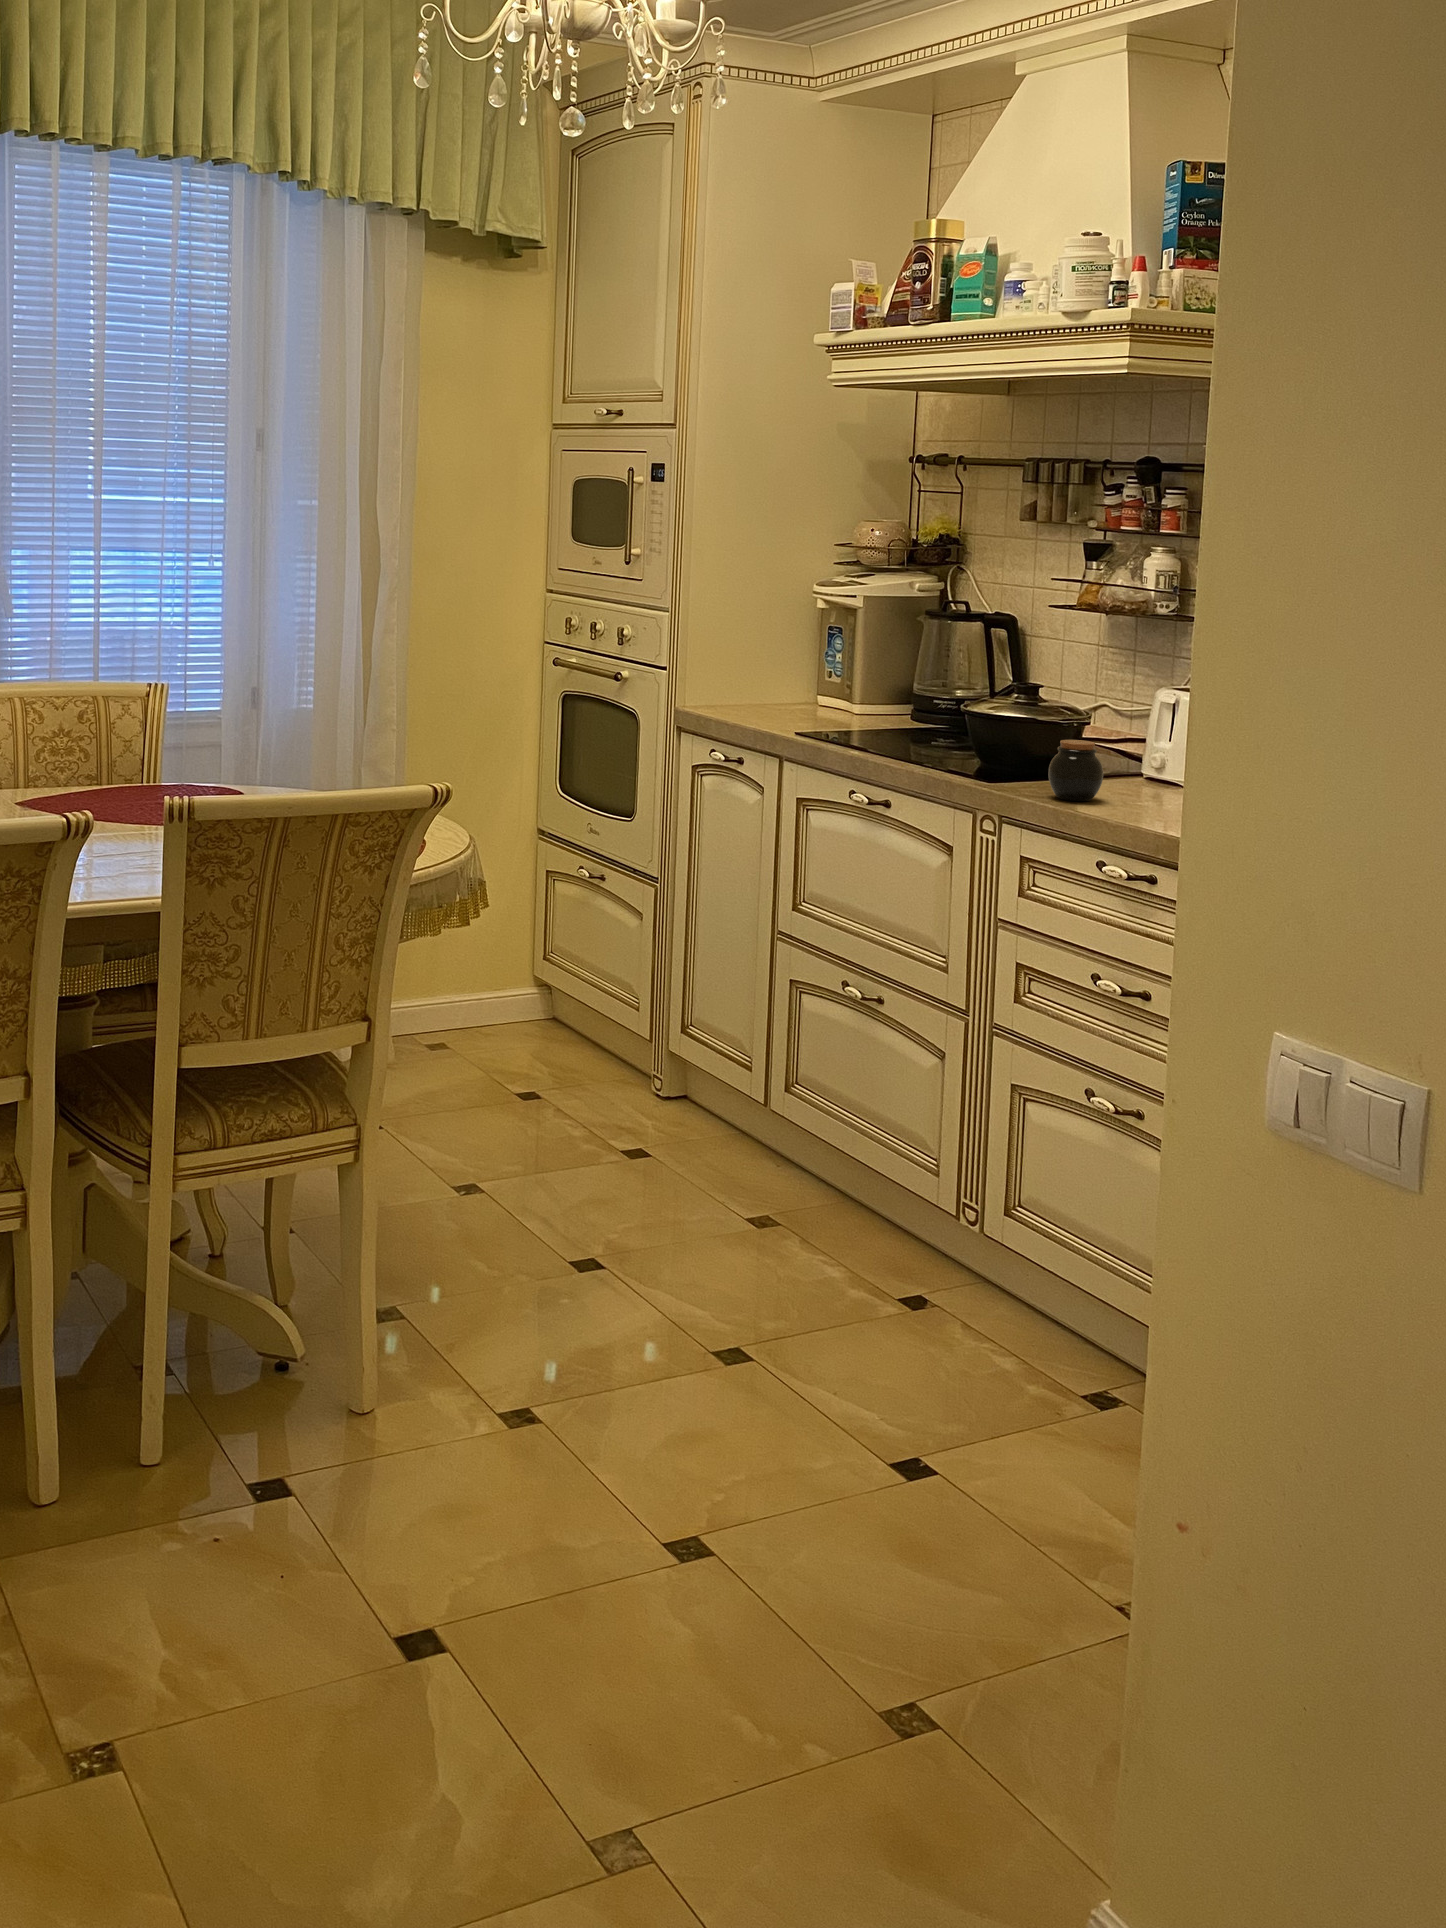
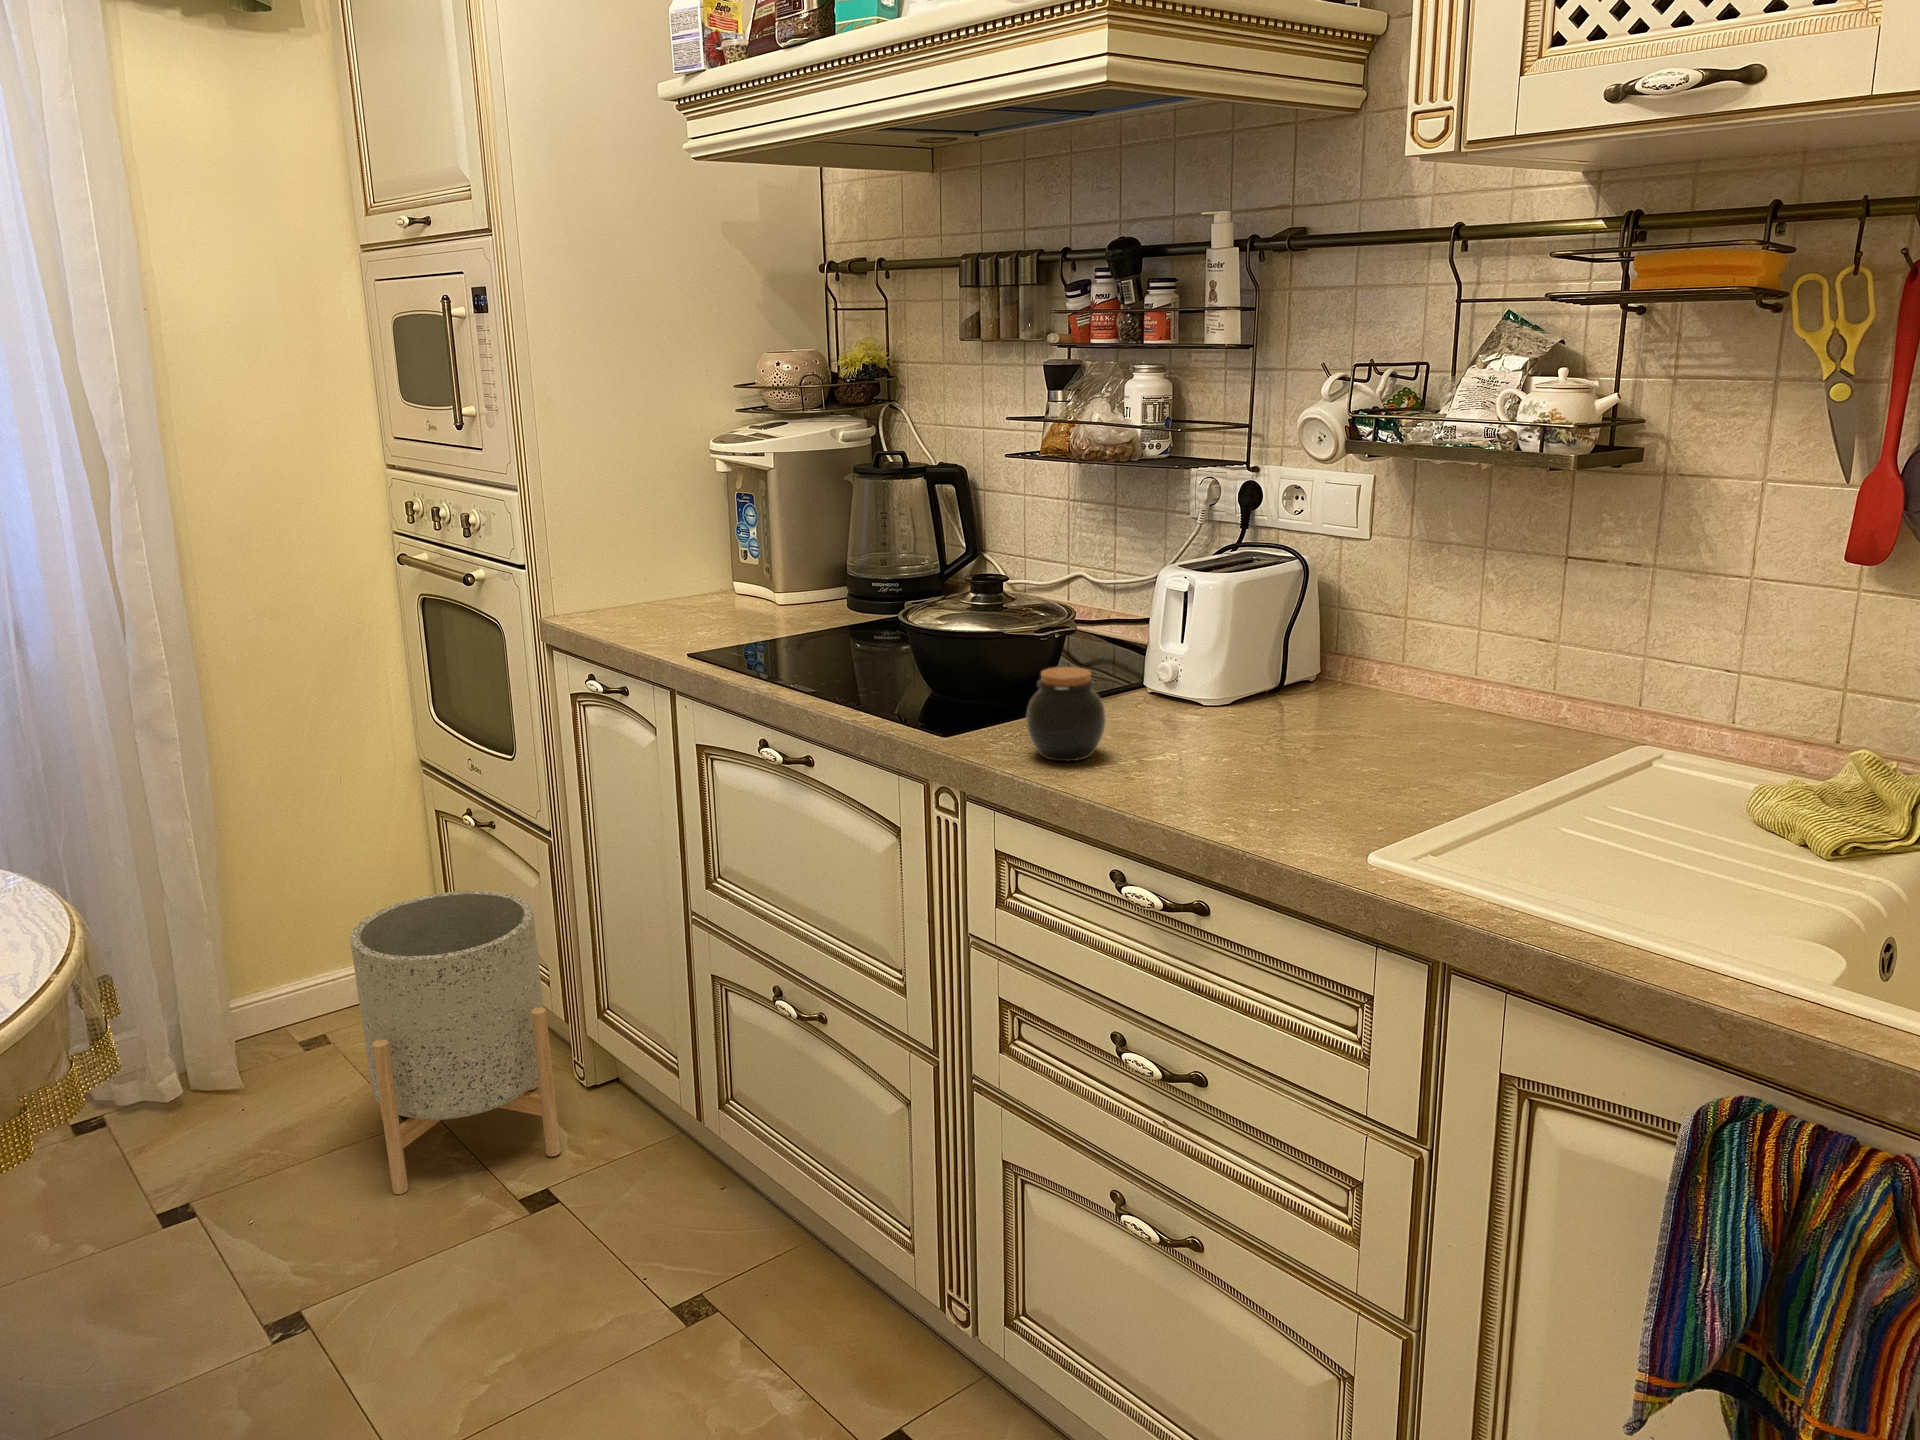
planter: none [502,917,650,1135] -> present [350,891,561,1194]

